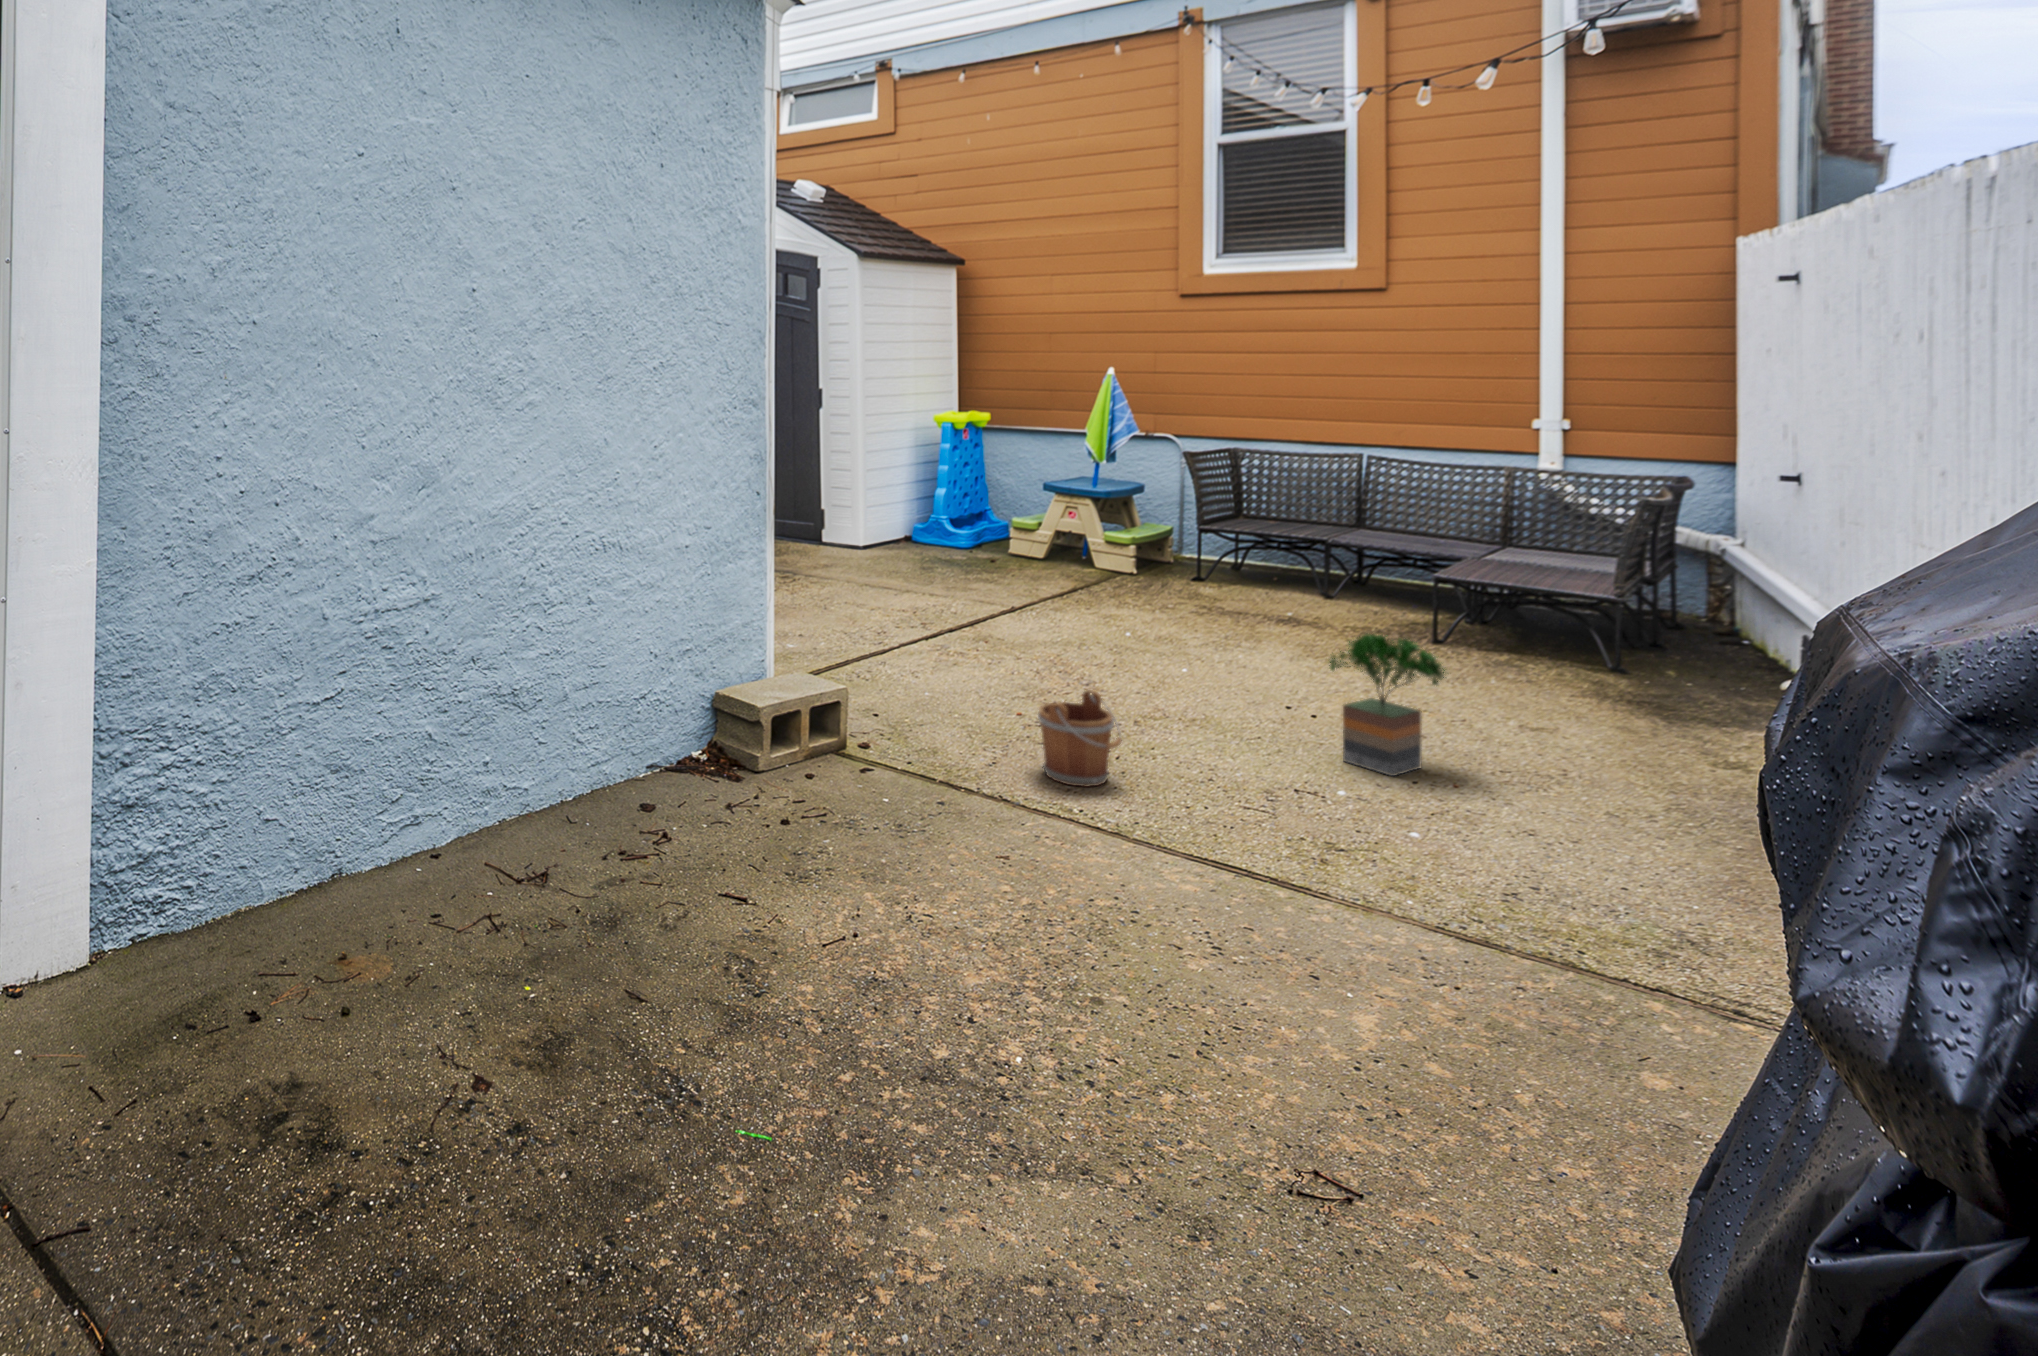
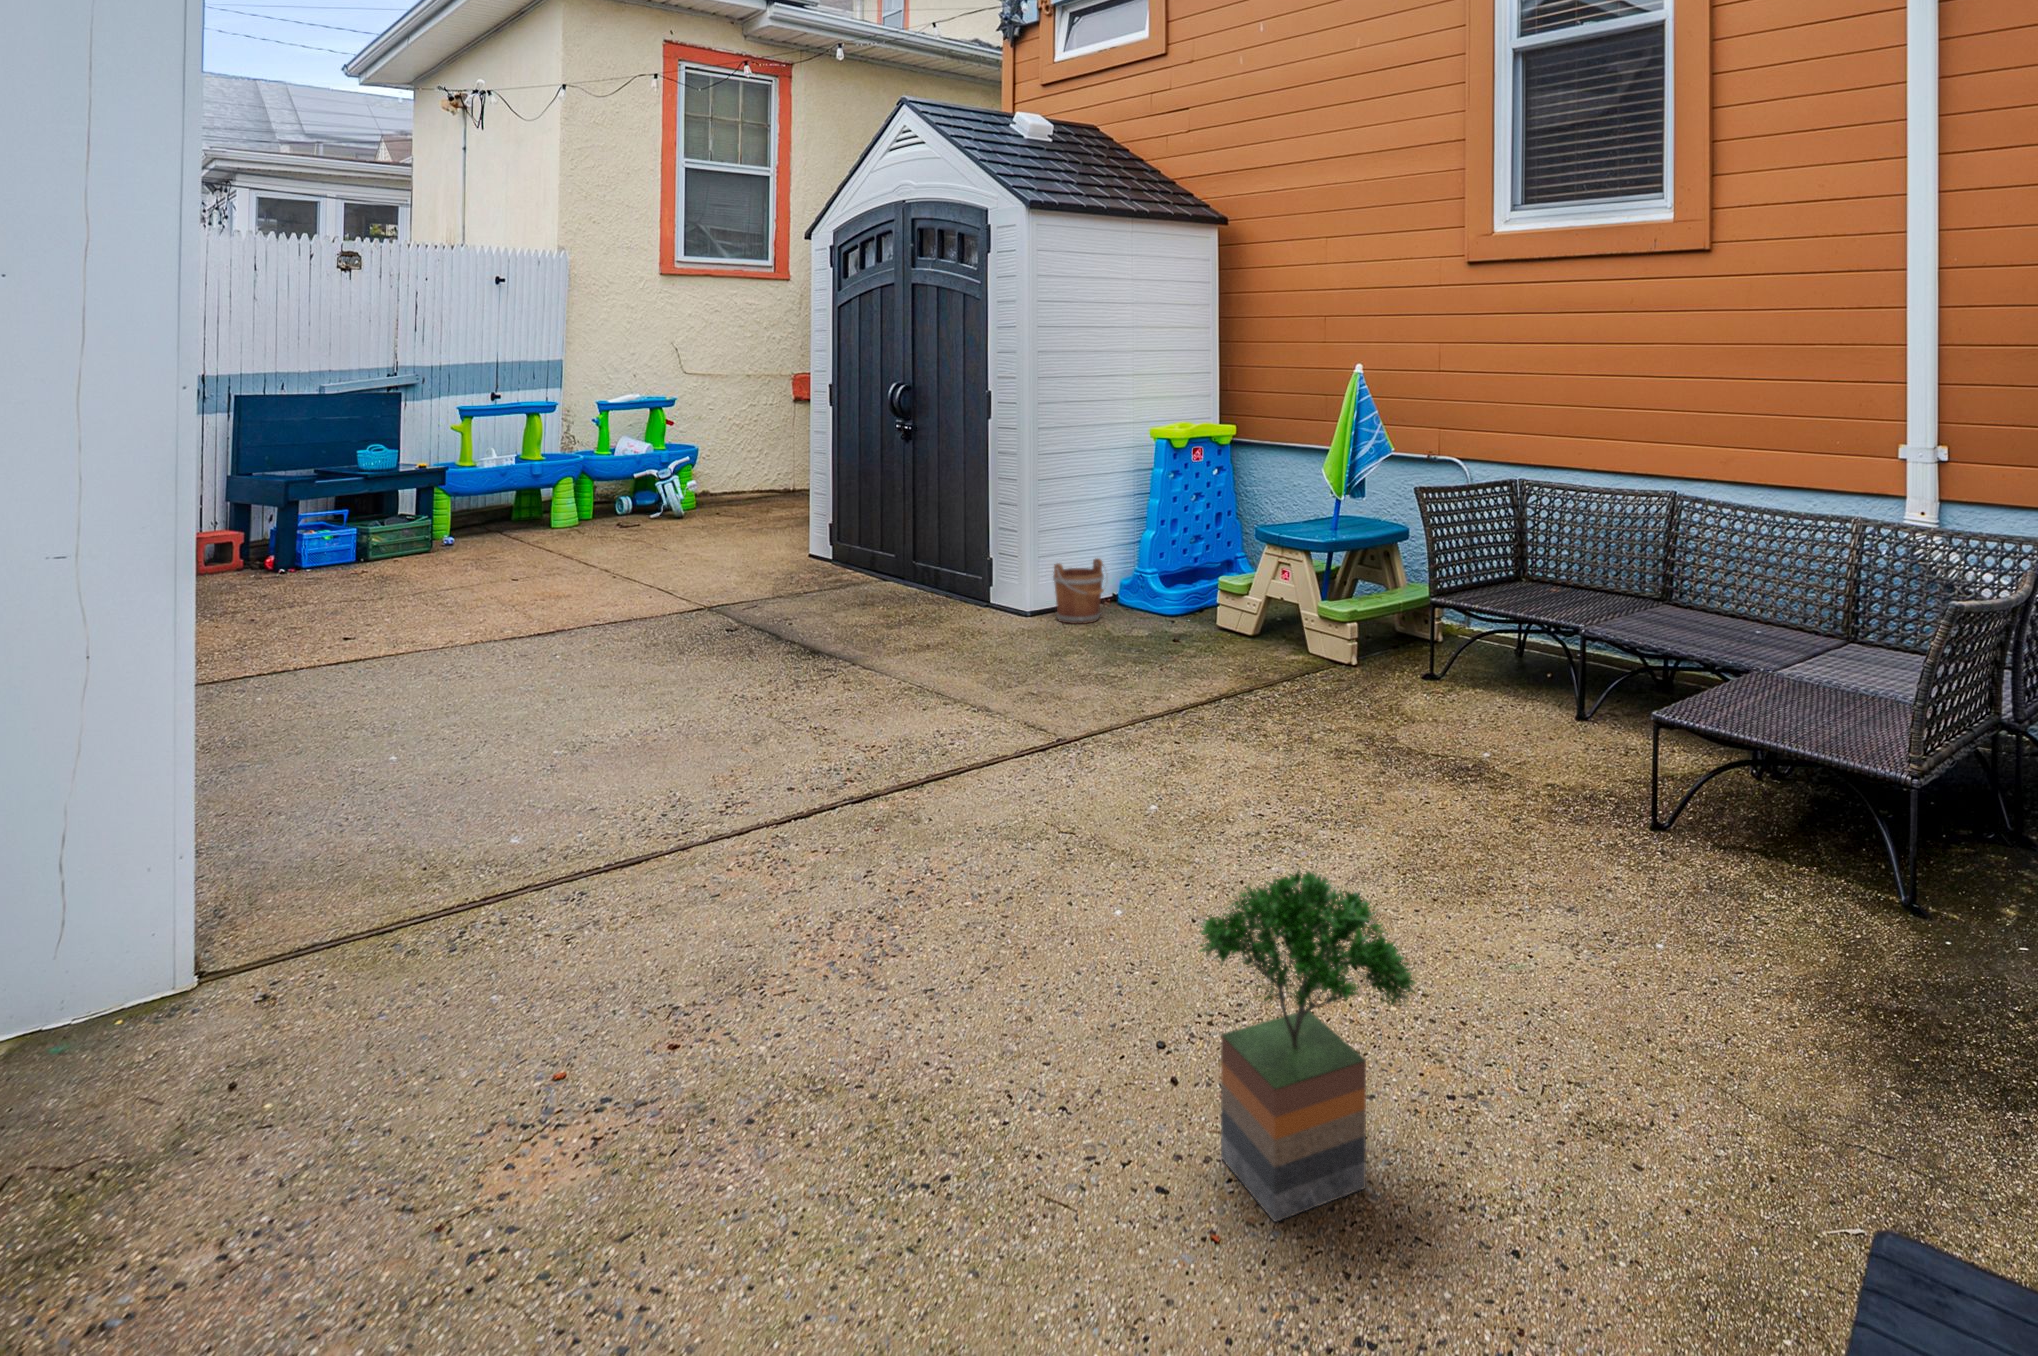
bucket: present [1038,690,1122,787] -> present [1053,559,1104,624]

